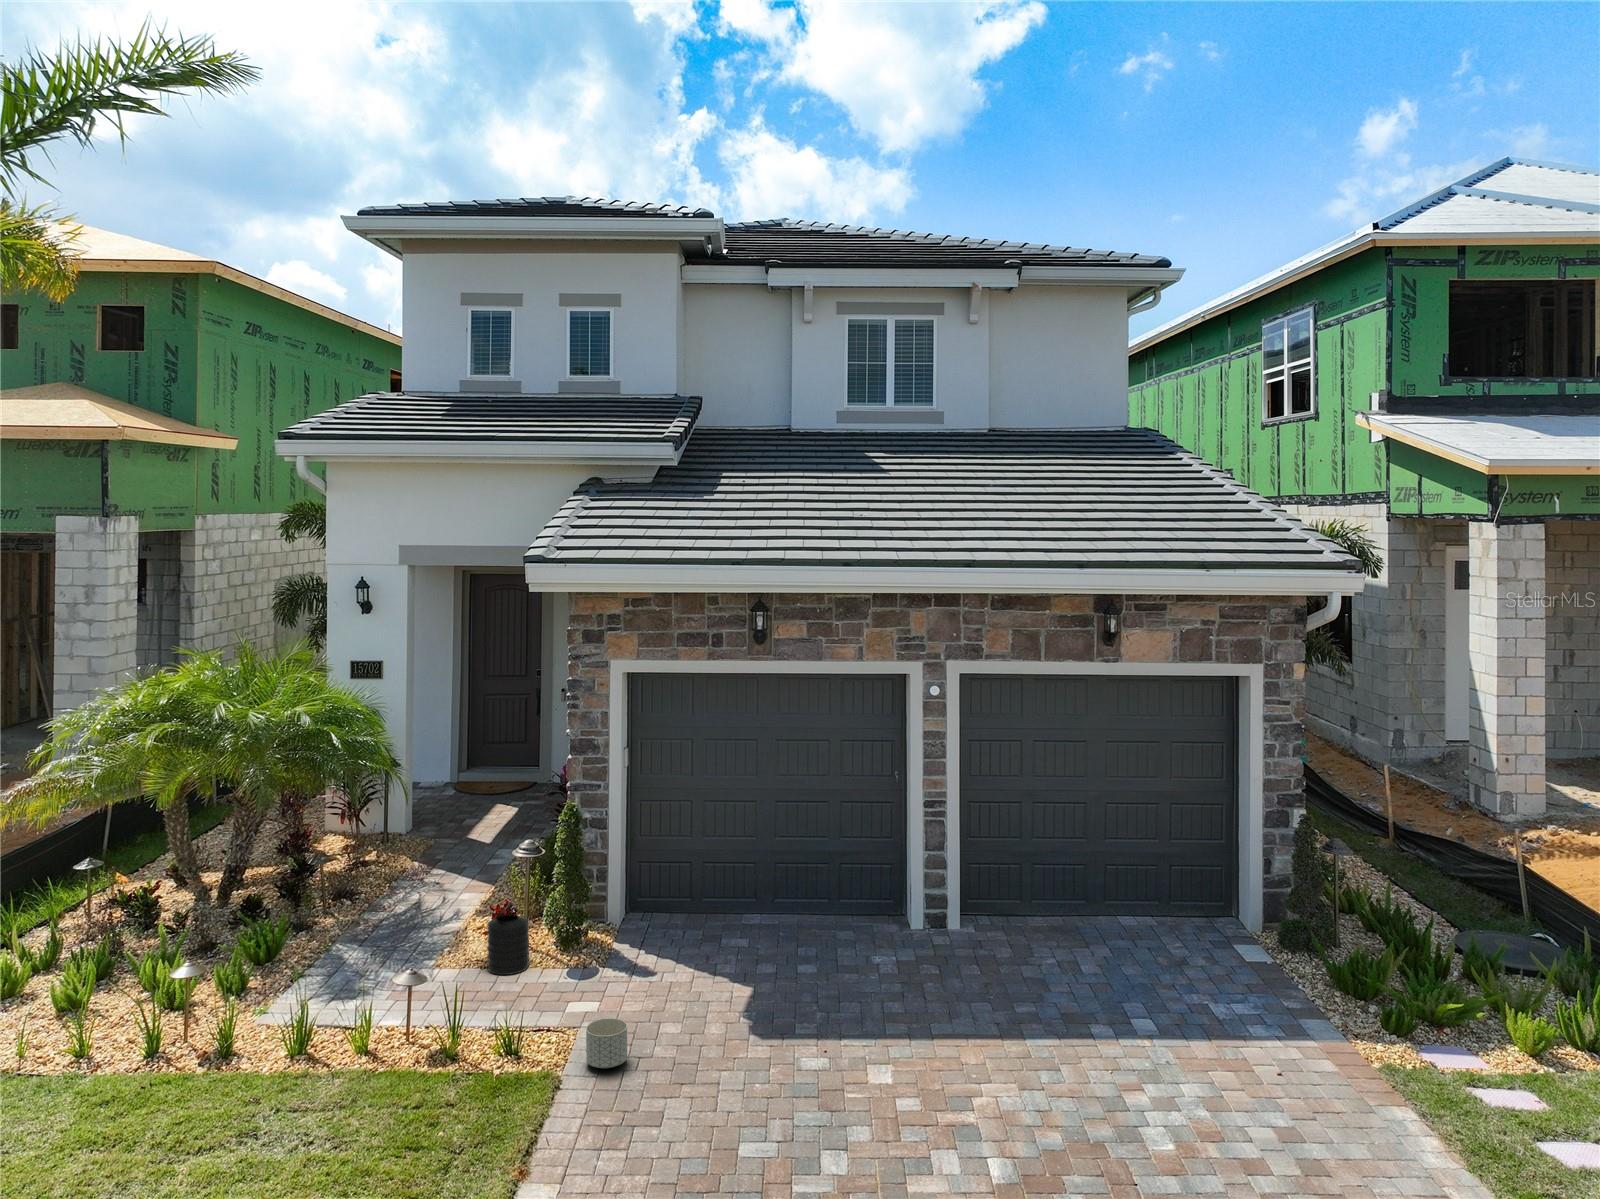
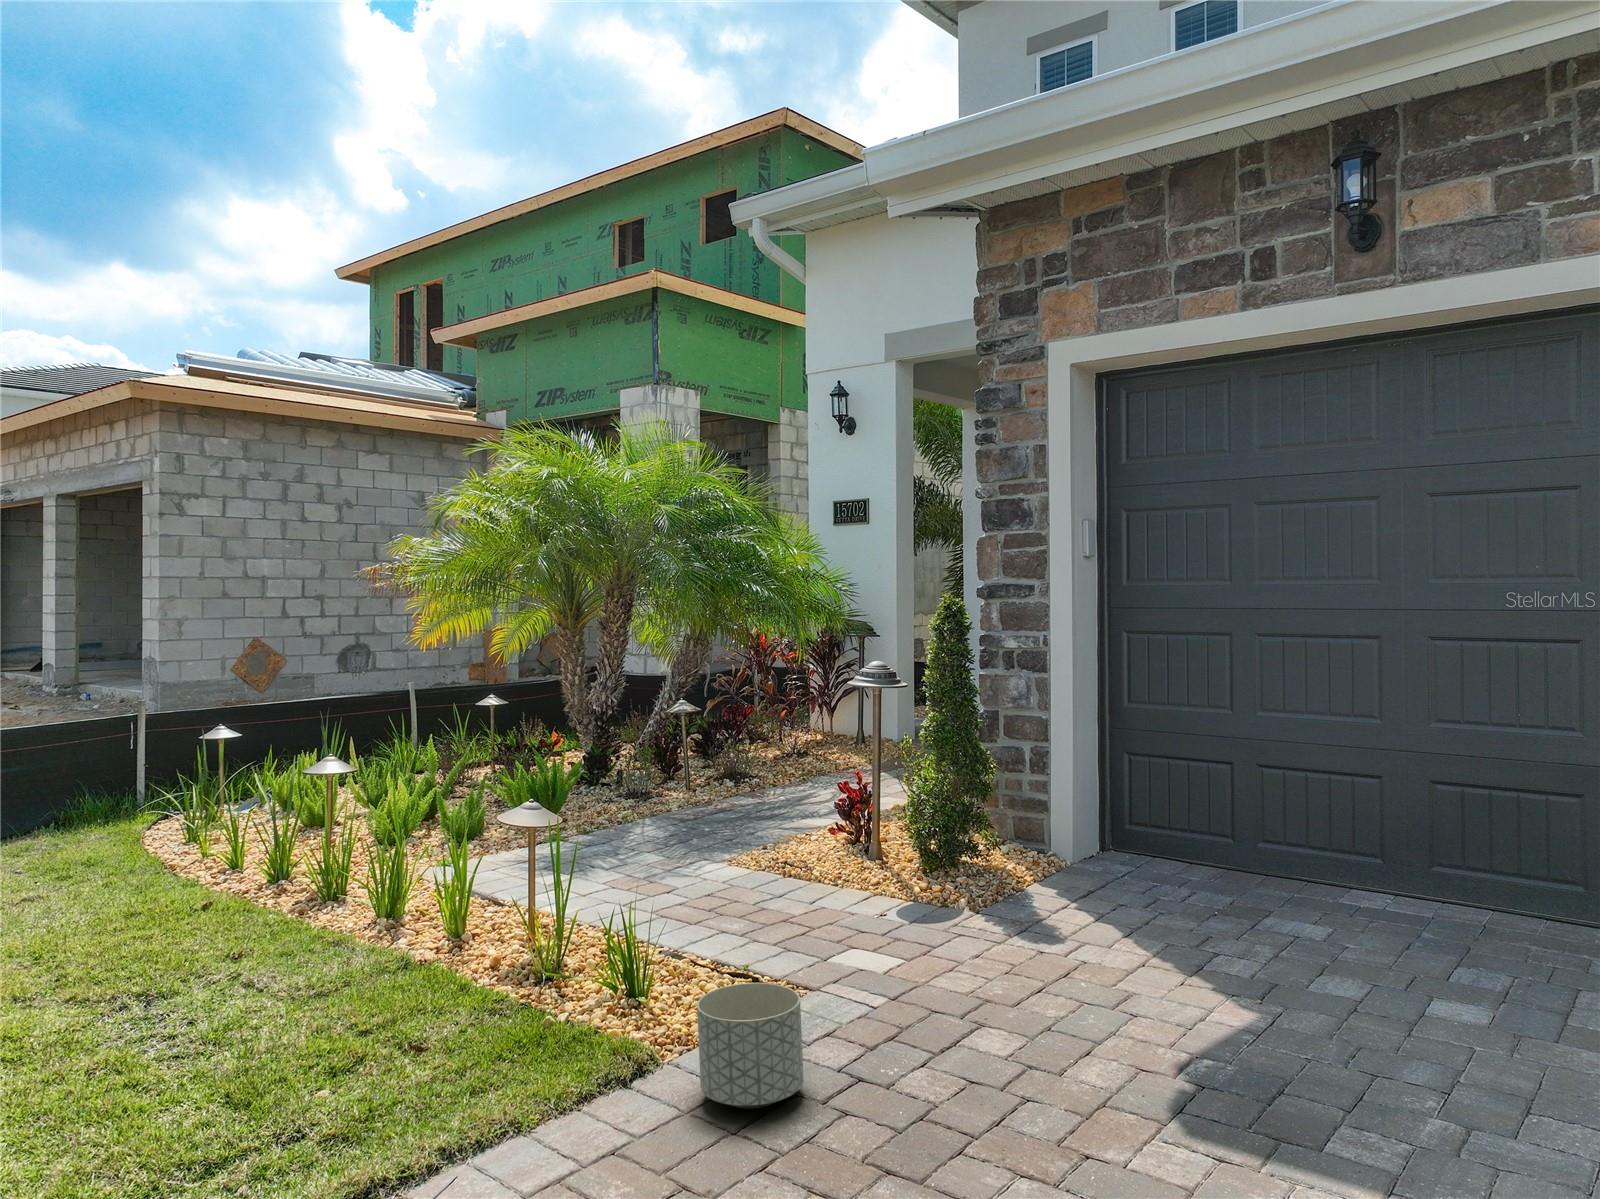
trash can: present [487,903,529,975] -> none [766,762,845,898]

